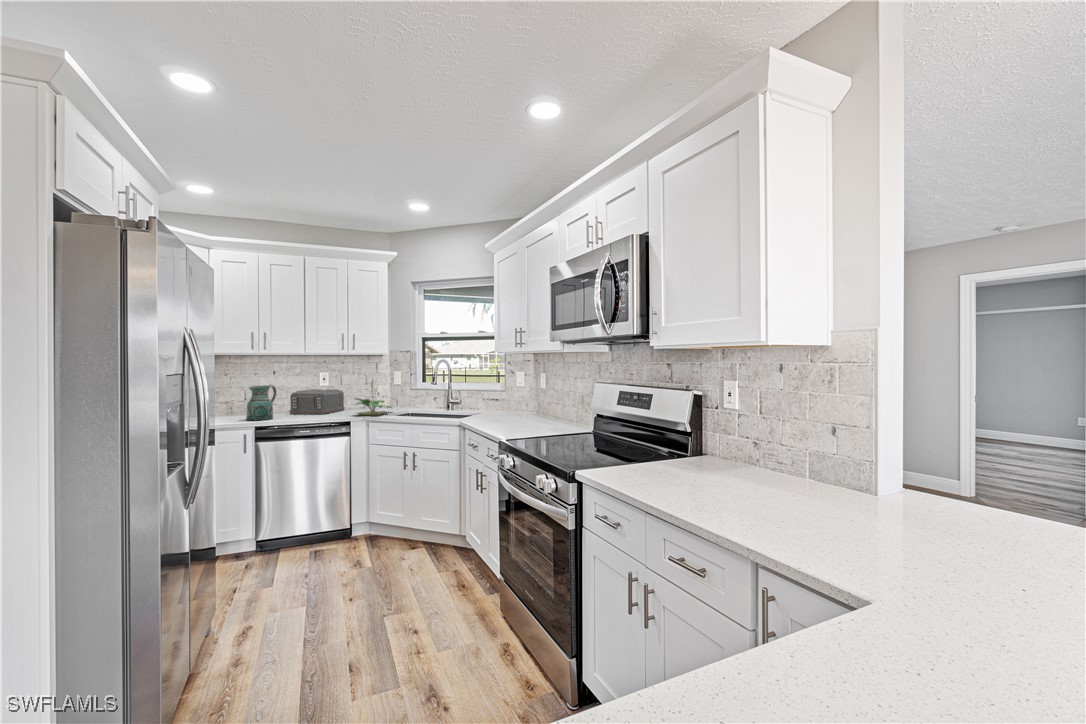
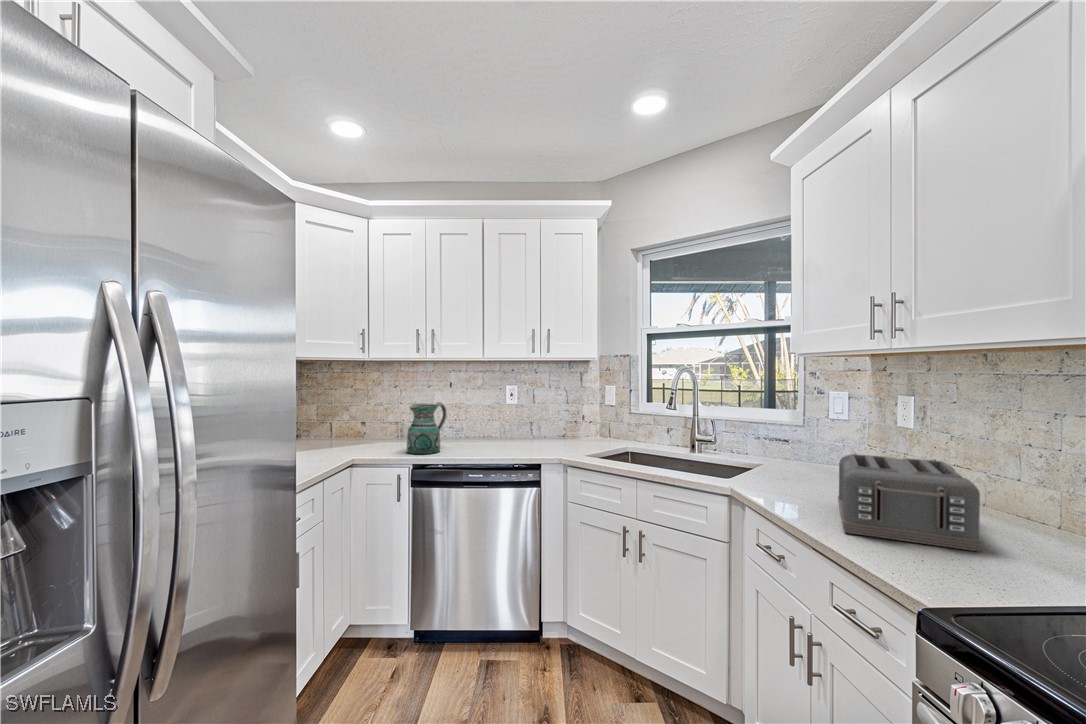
potted plant: present [354,381,392,415] -> none [543,394,604,457]
toaster: present [290,389,345,414] -> present [838,454,982,551]

